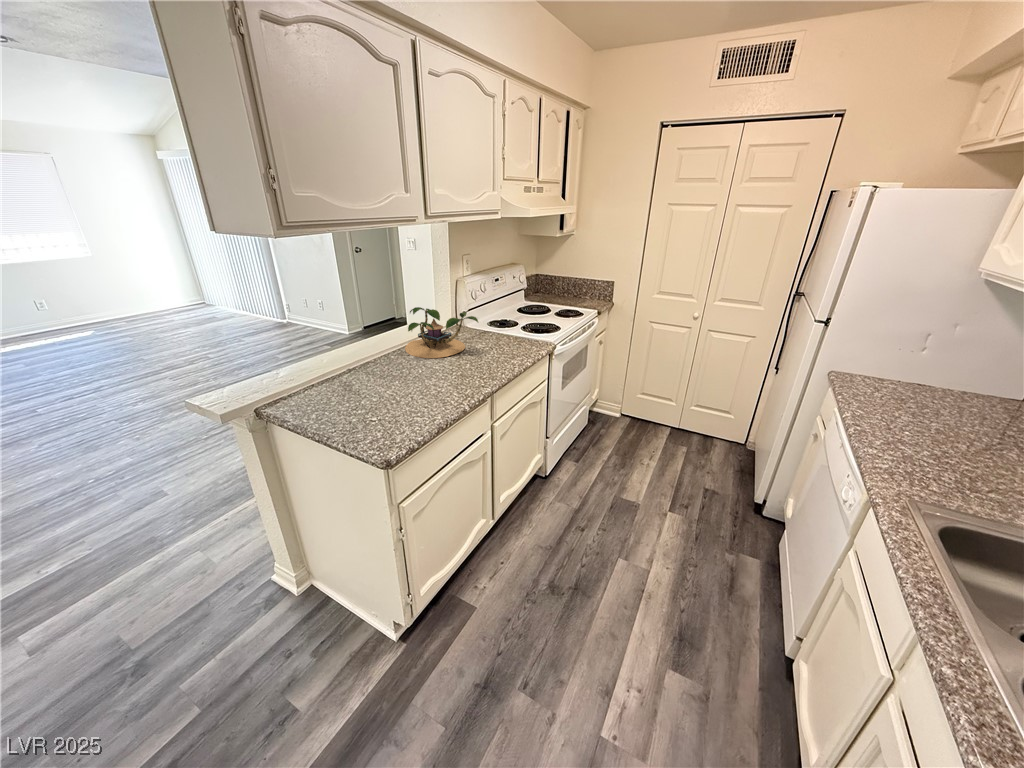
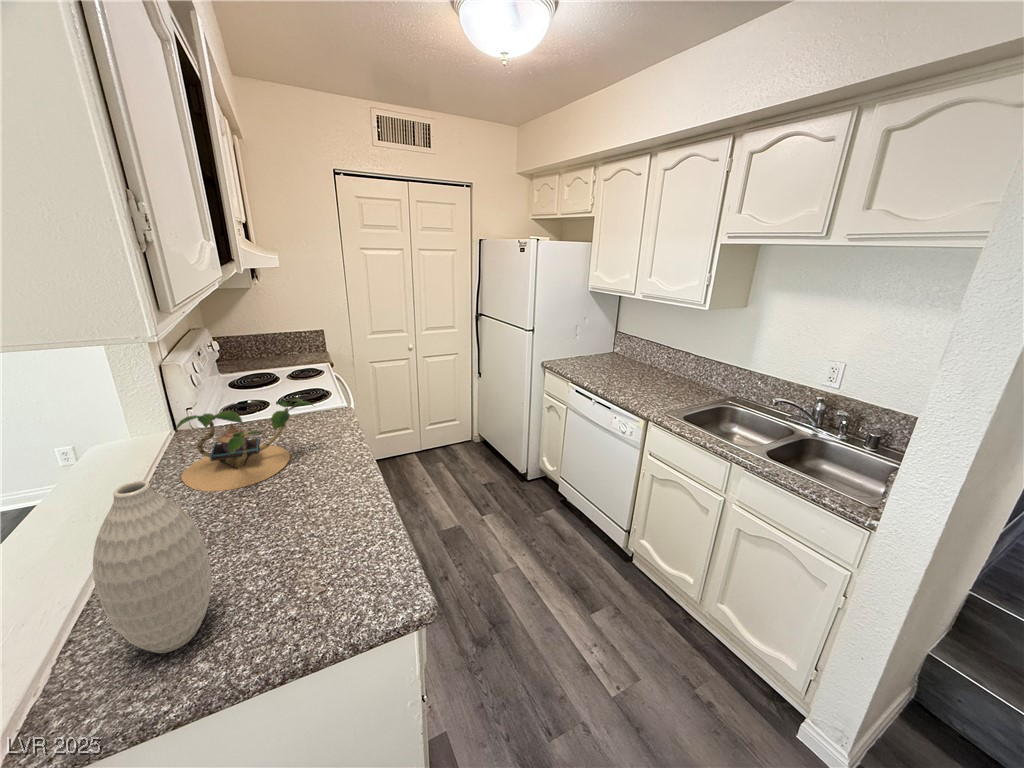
vase: none [278,309,326,397] -> present [93,481,211,653]

